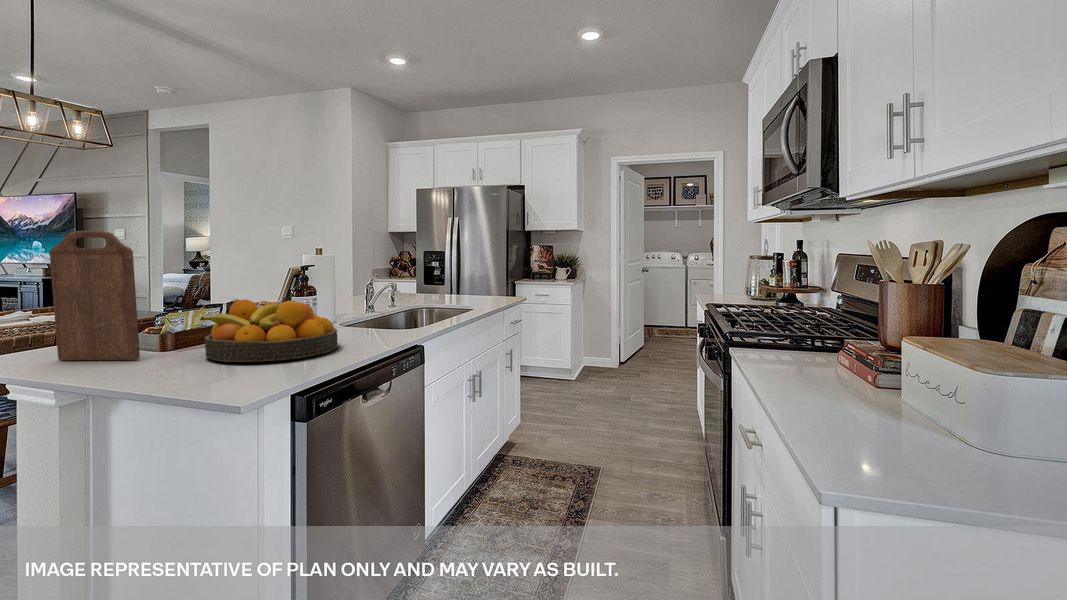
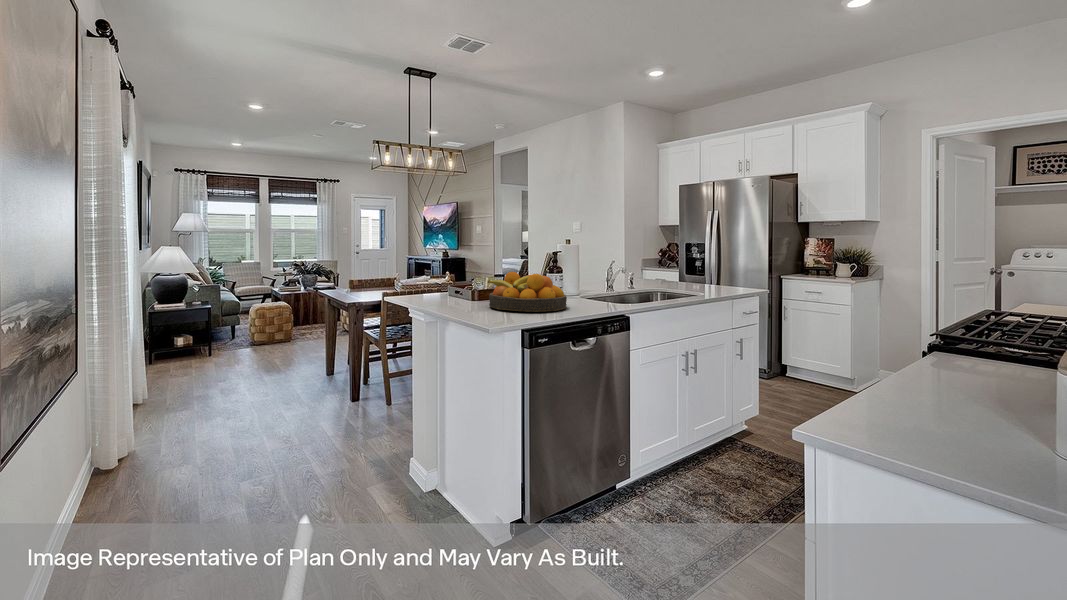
cutting board: present [50,231,140,360] -> none [426,228,460,304]

